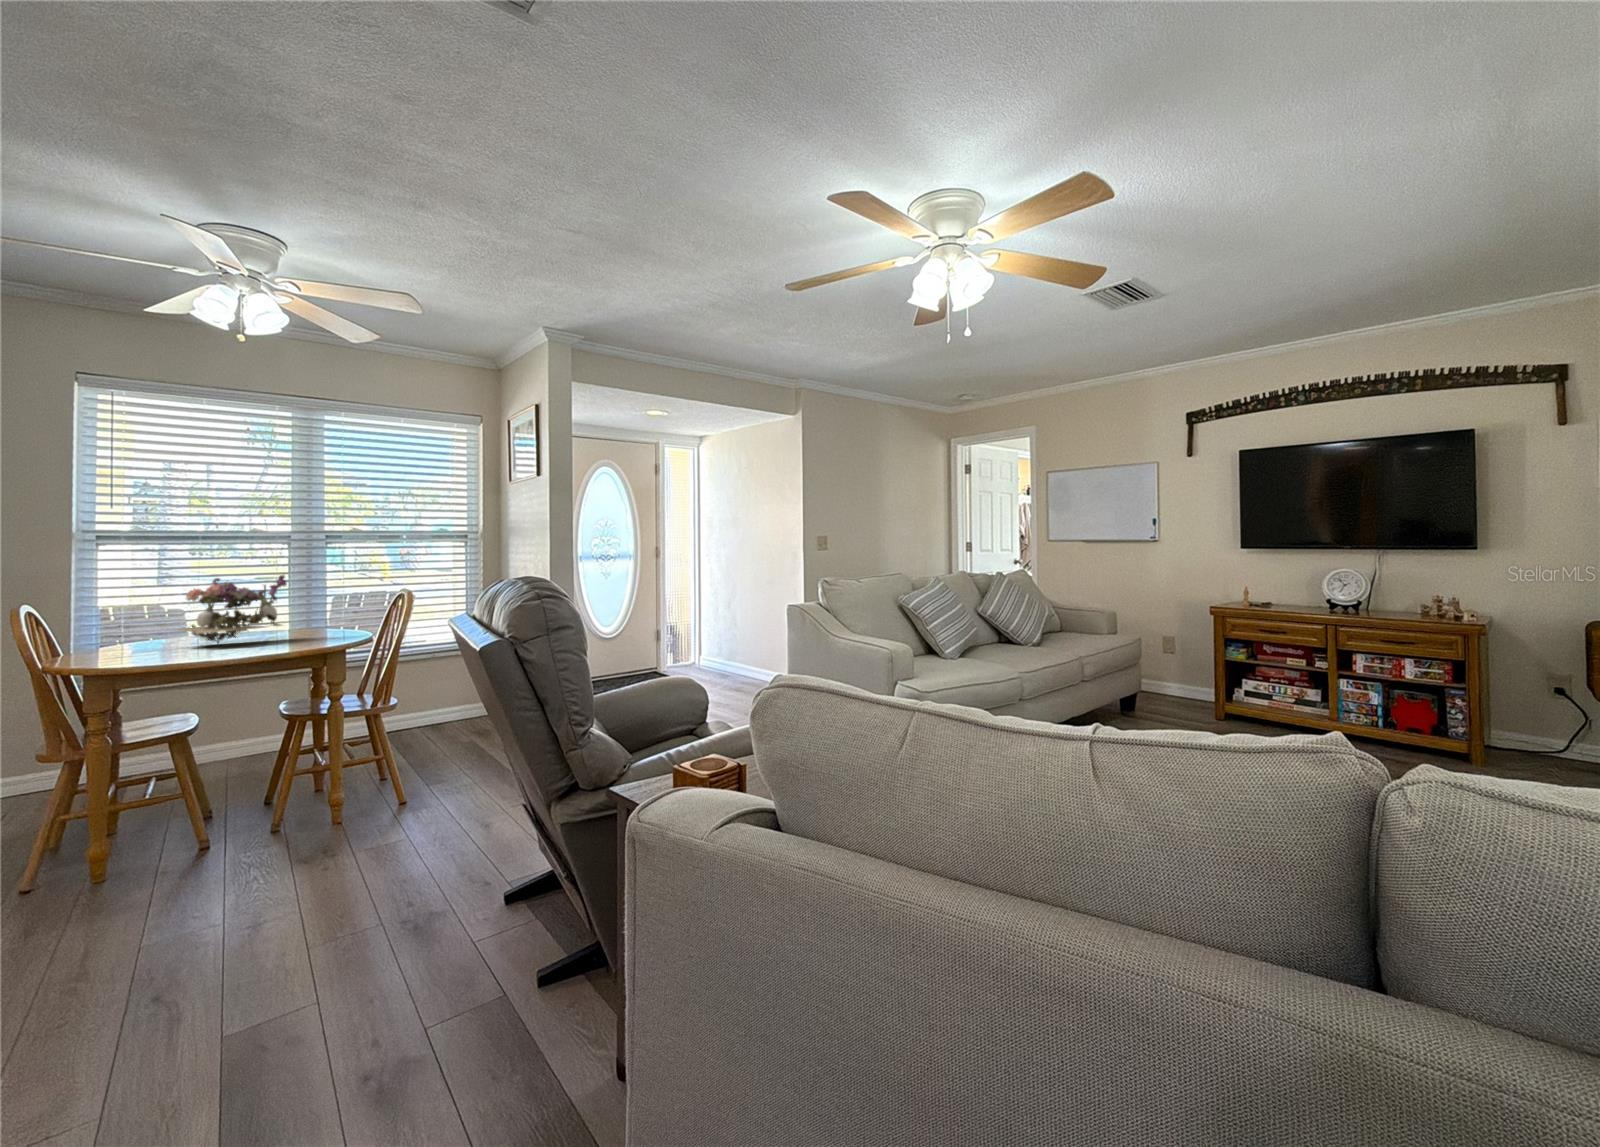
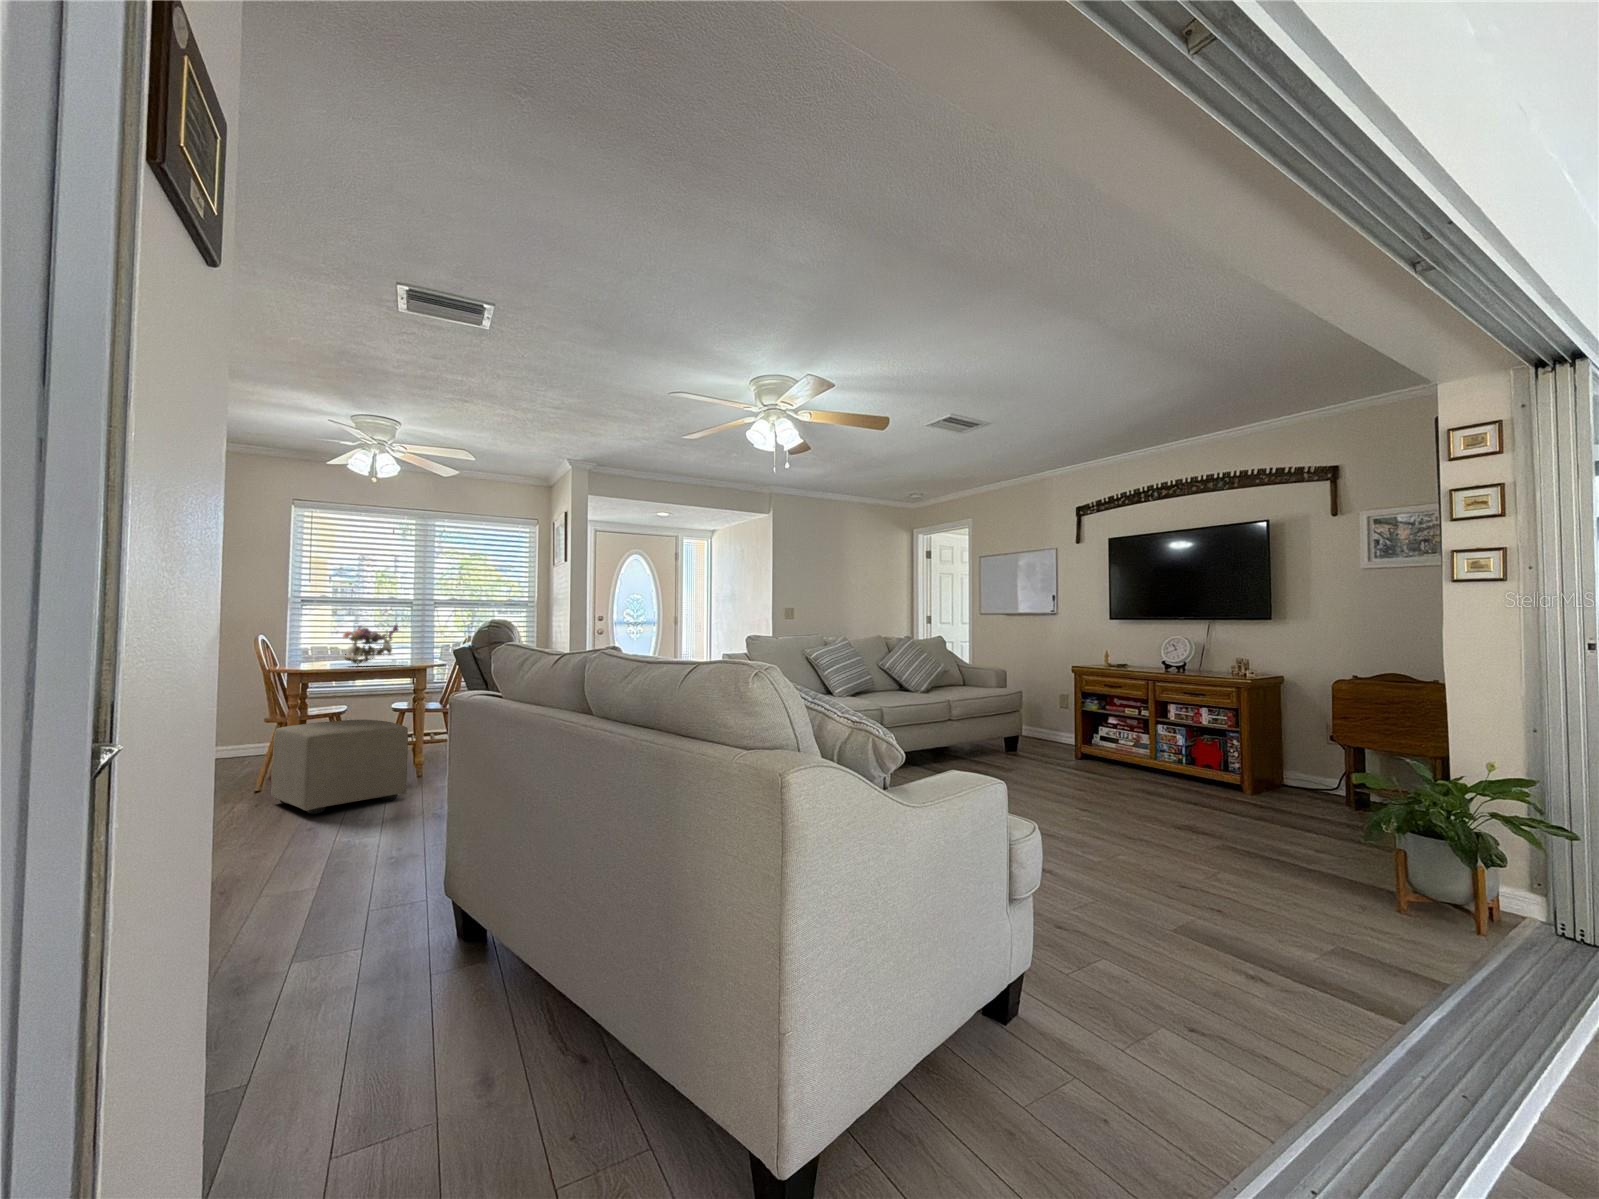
ottoman: none [64,745,343,955] -> present [271,720,408,814]

